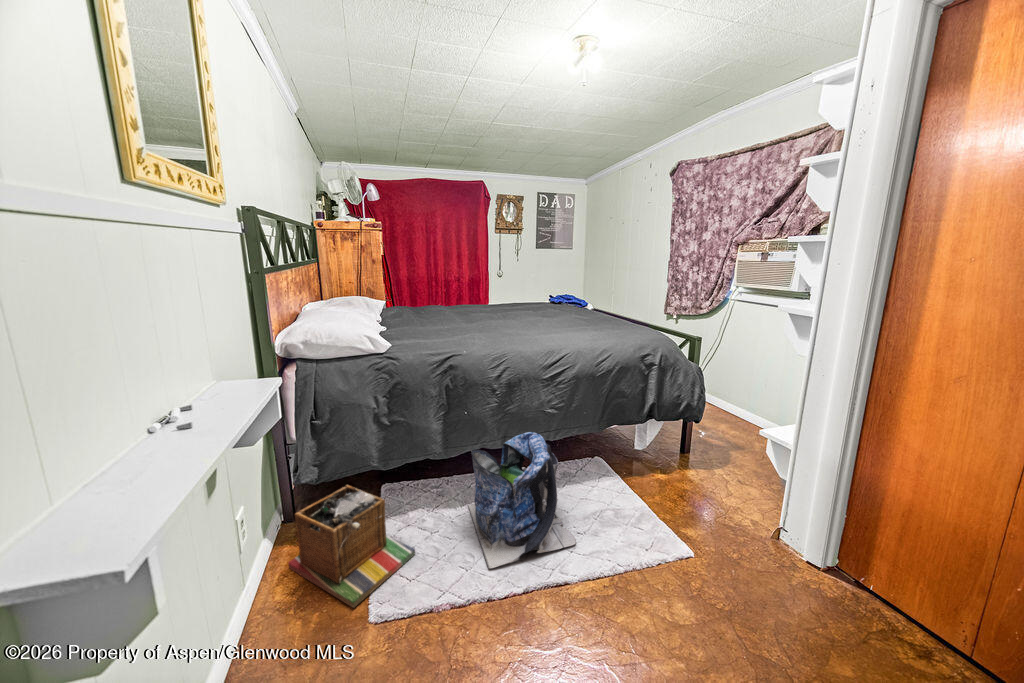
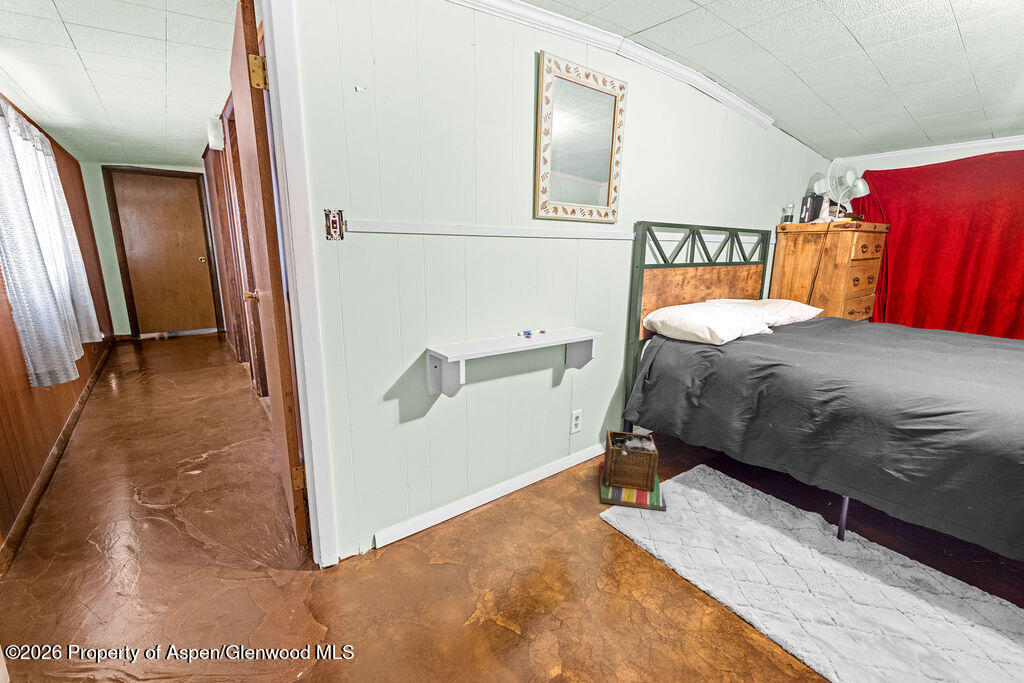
backpack: present [468,432,576,568] -> none [700,456,855,621]

